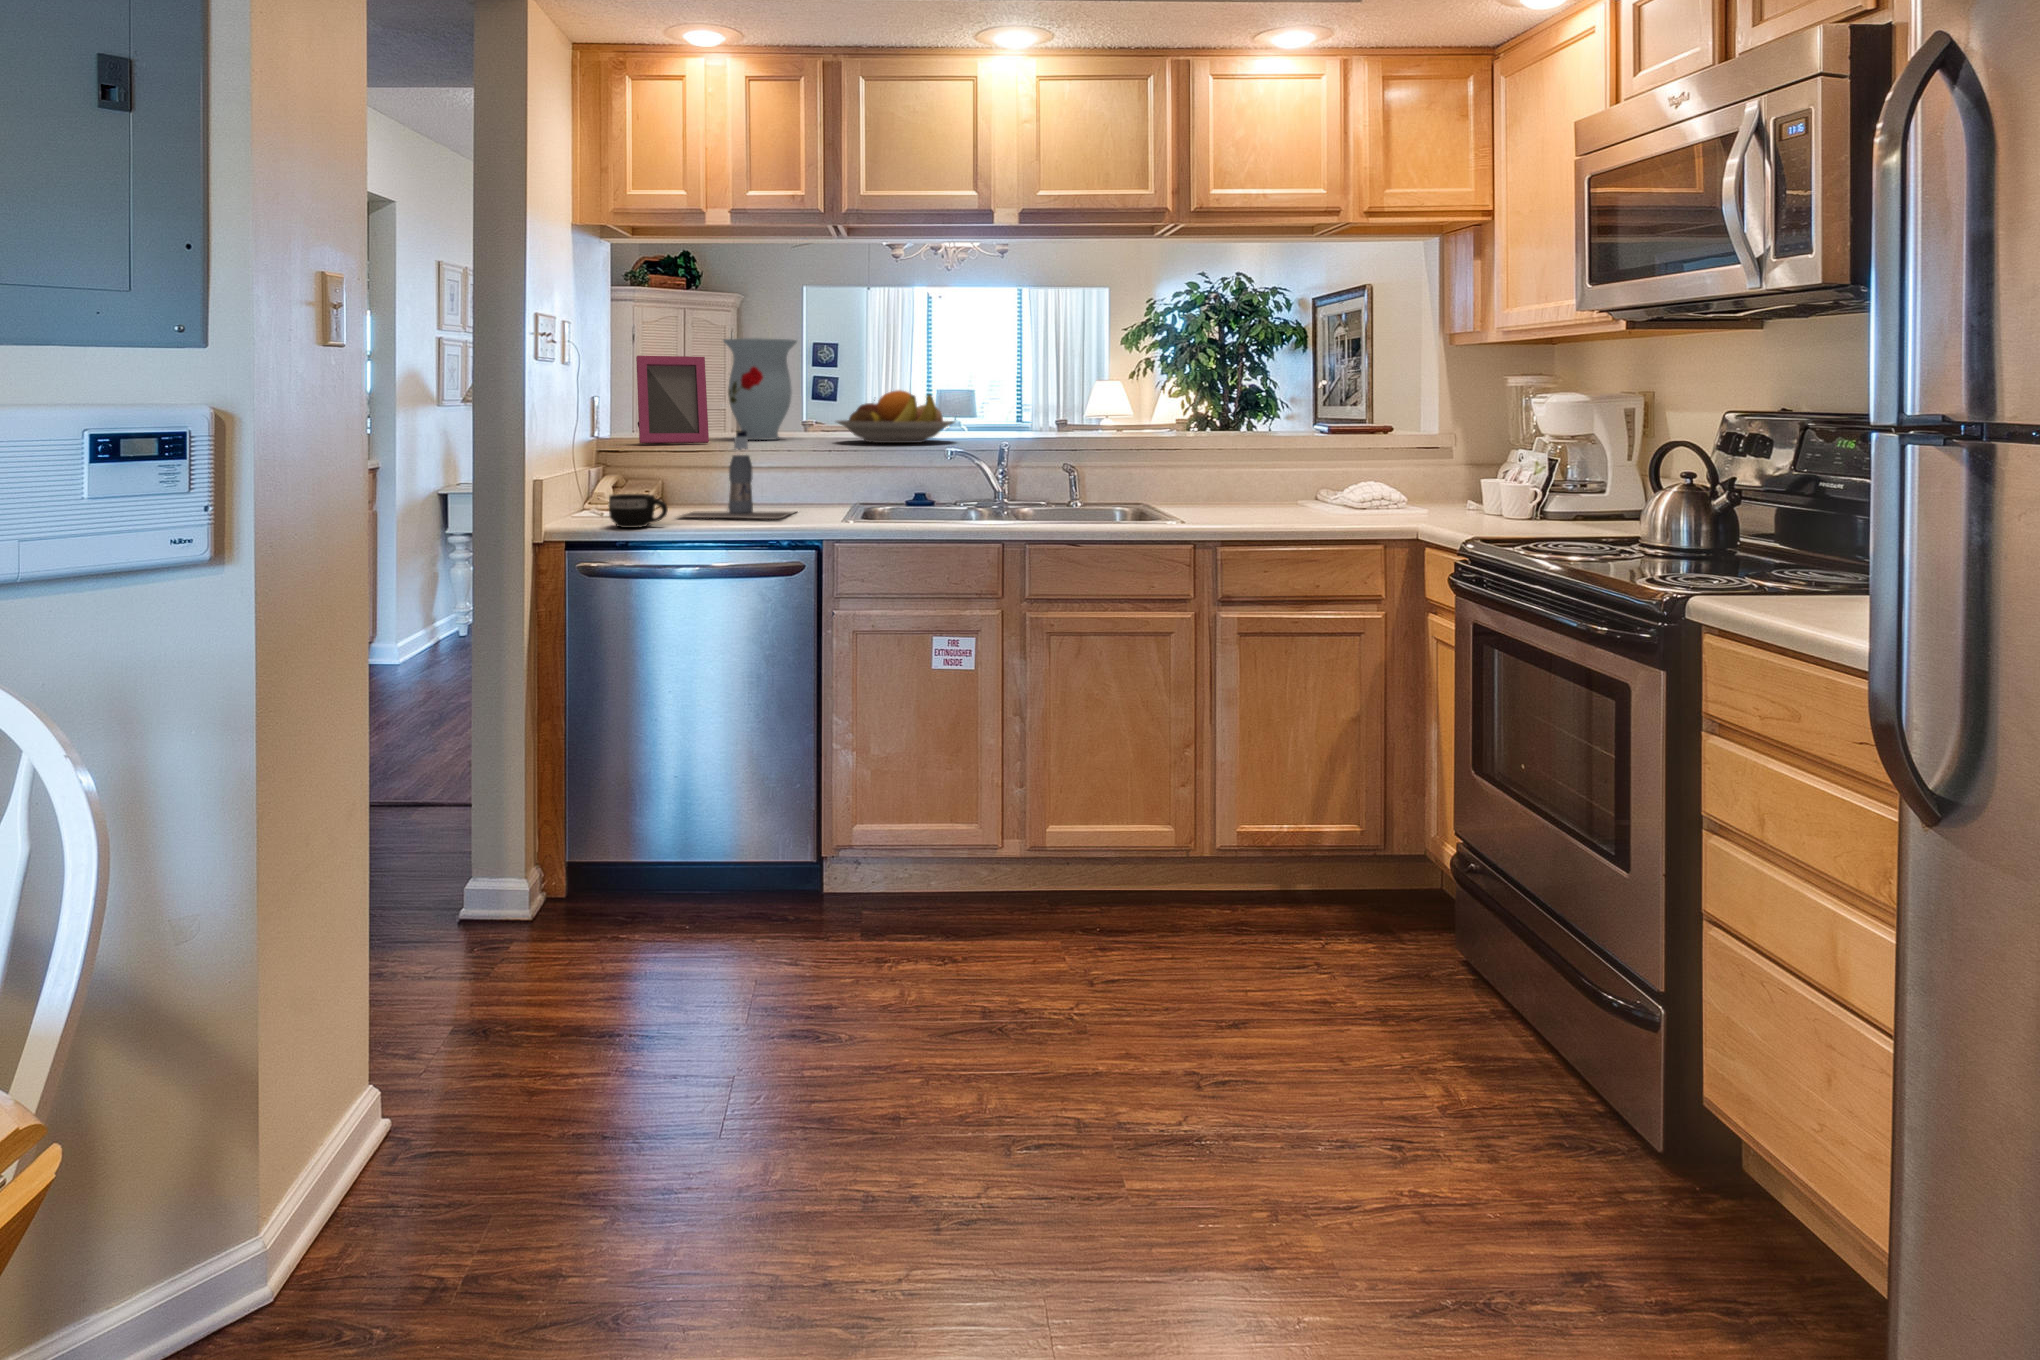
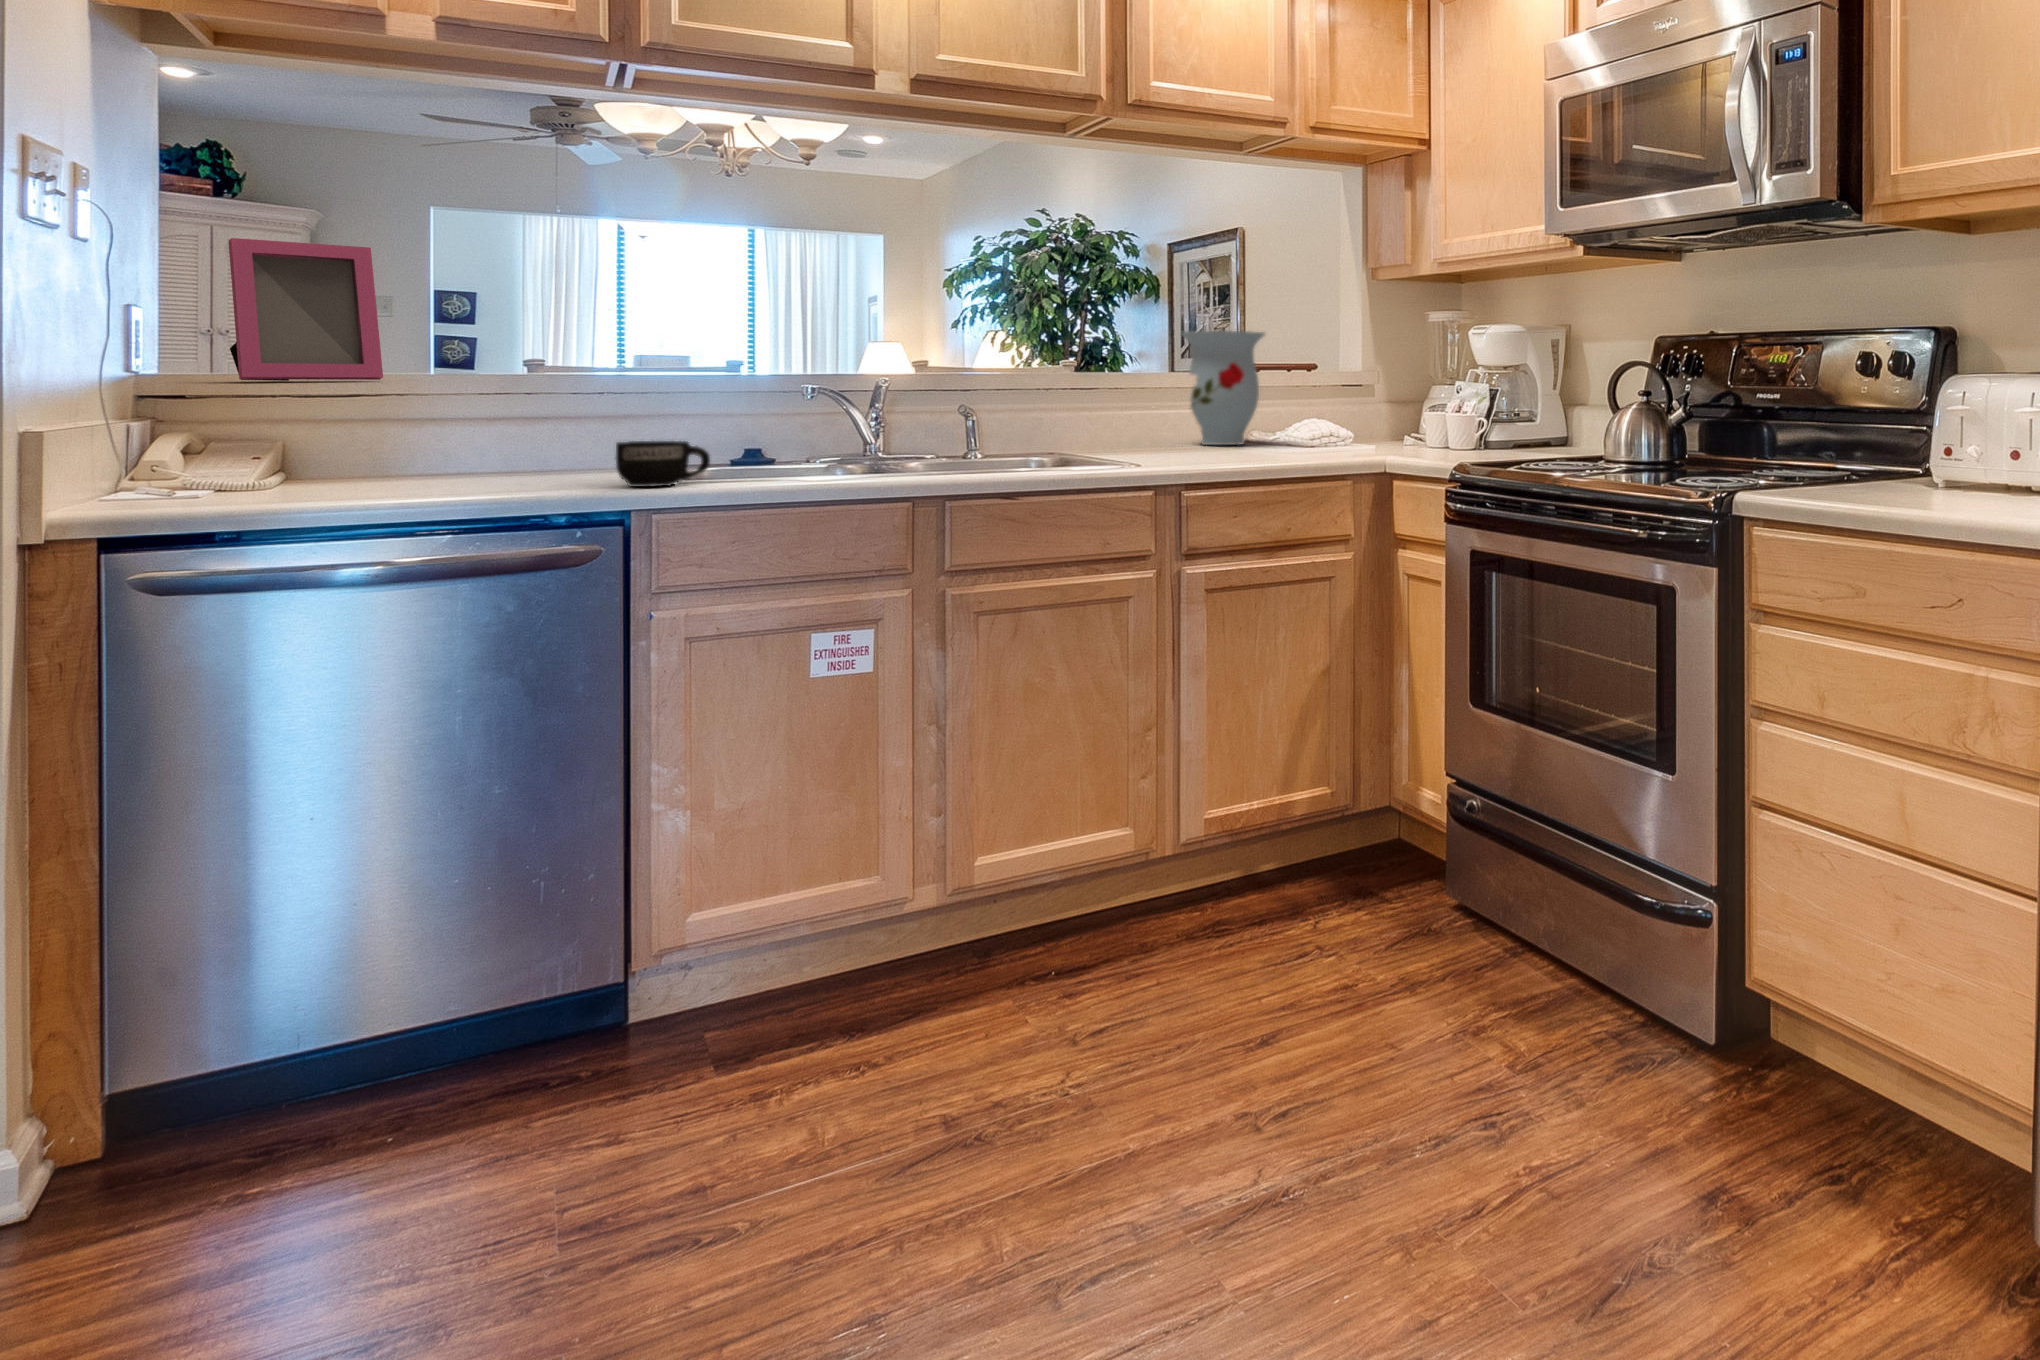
vase: present [724,338,797,440] -> present [1181,331,1265,445]
fruit bowl: present [837,390,955,443] -> none [614,307,807,379]
bottle: present [680,431,793,519] -> none [330,357,568,491]
mug: present [609,494,668,528] -> present [616,441,710,487]

